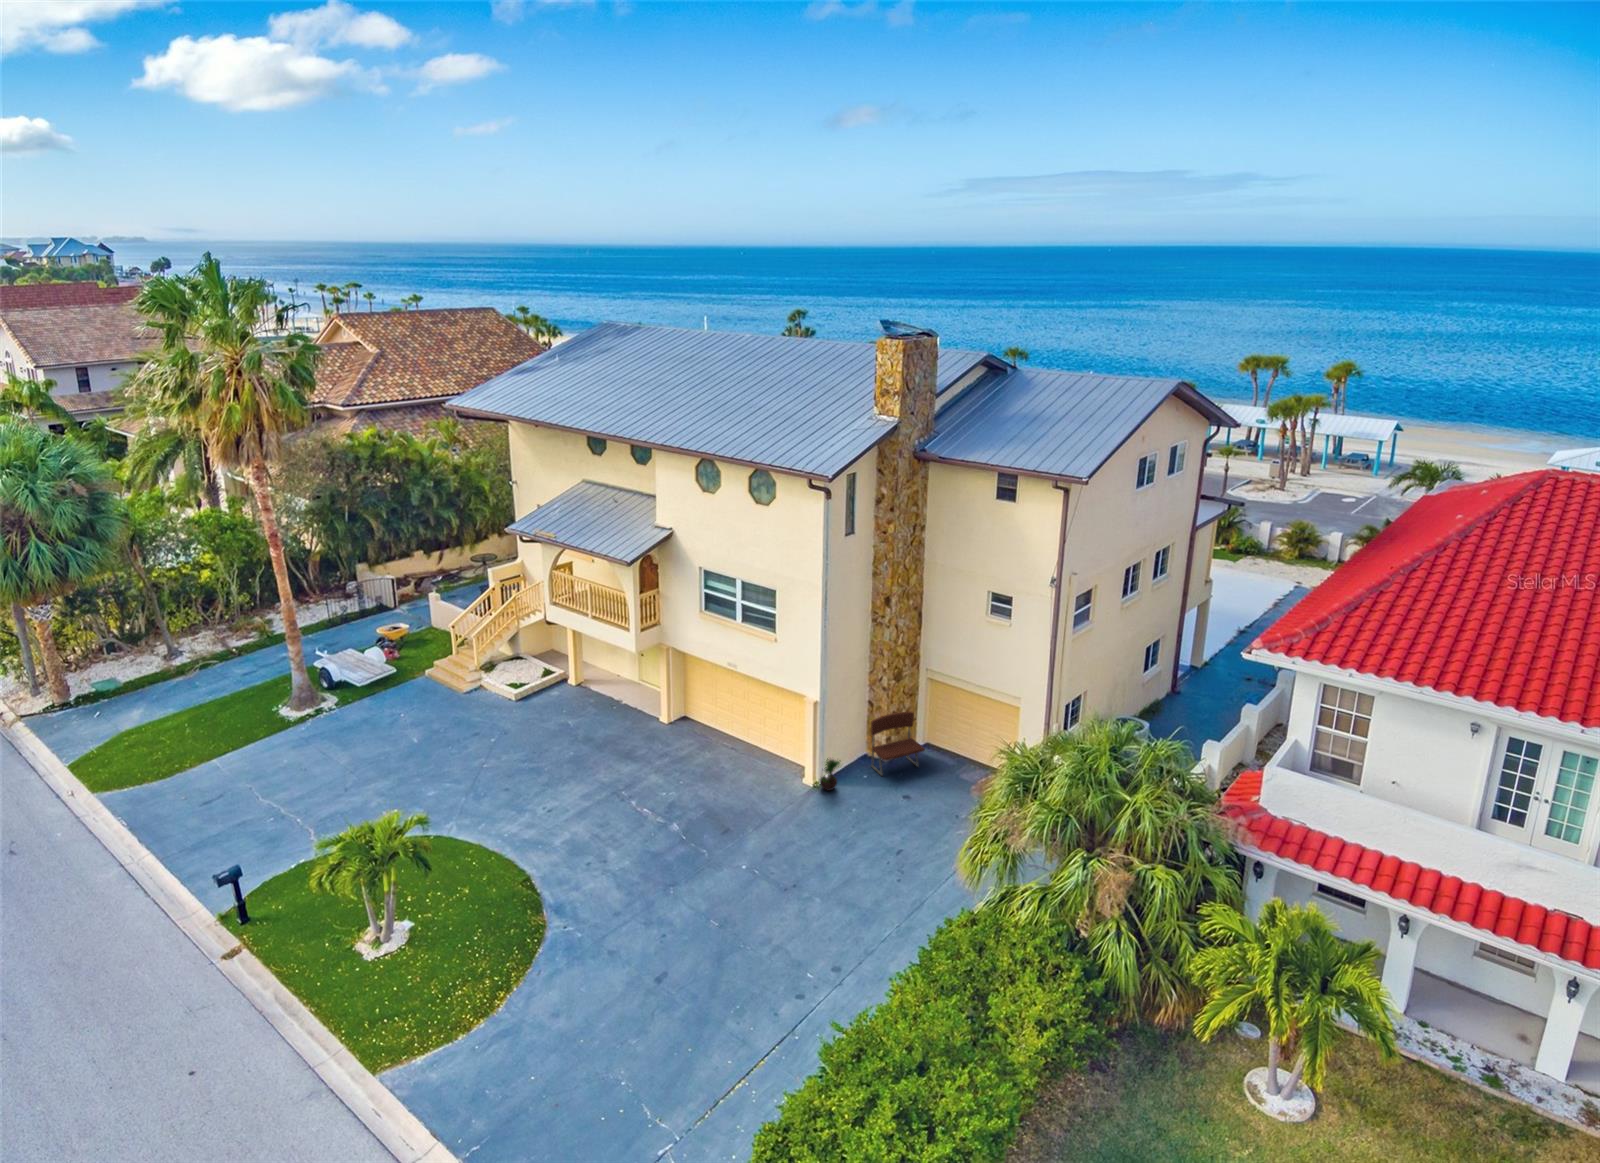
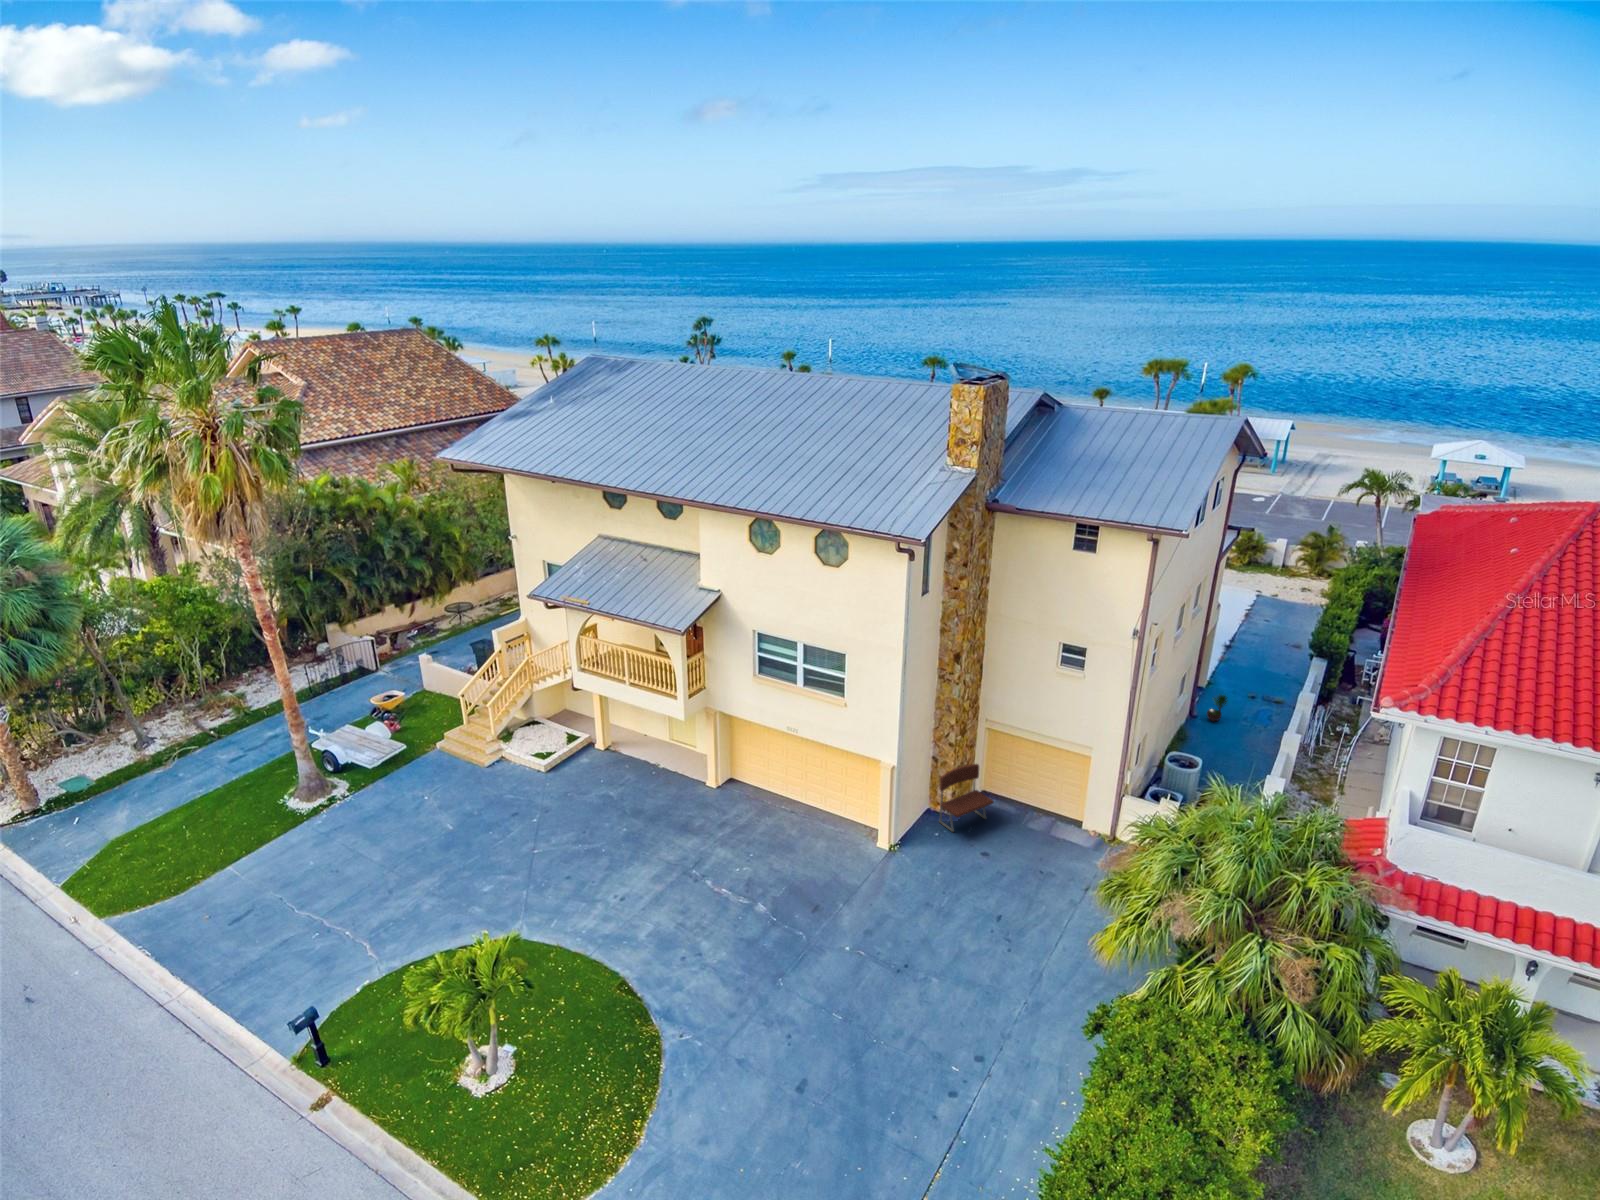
potted tree: present [820,758,840,790] -> present [1207,694,1227,721]

